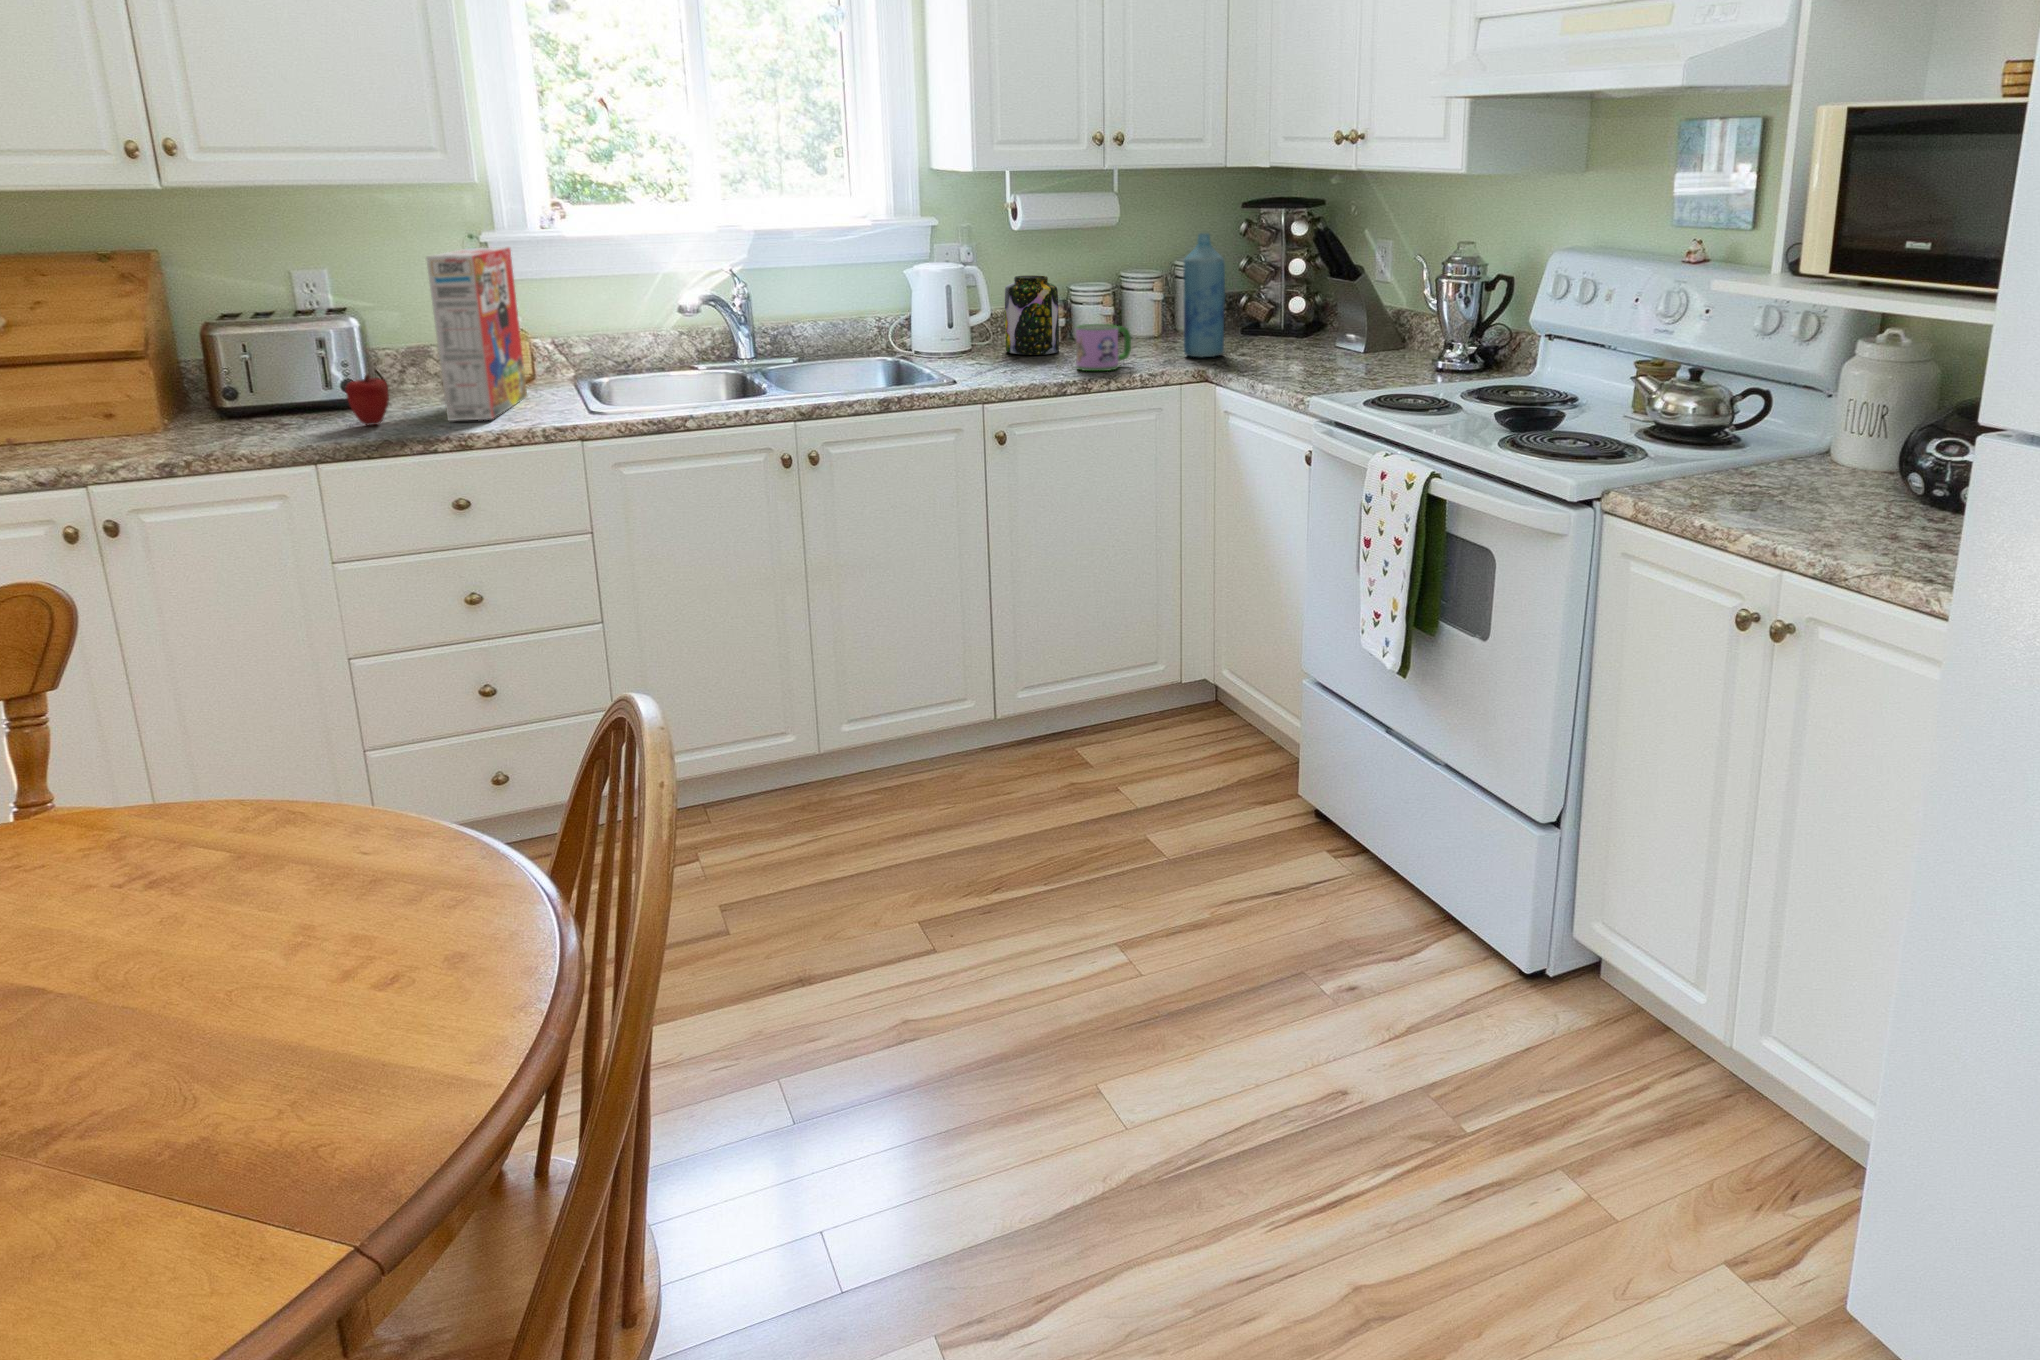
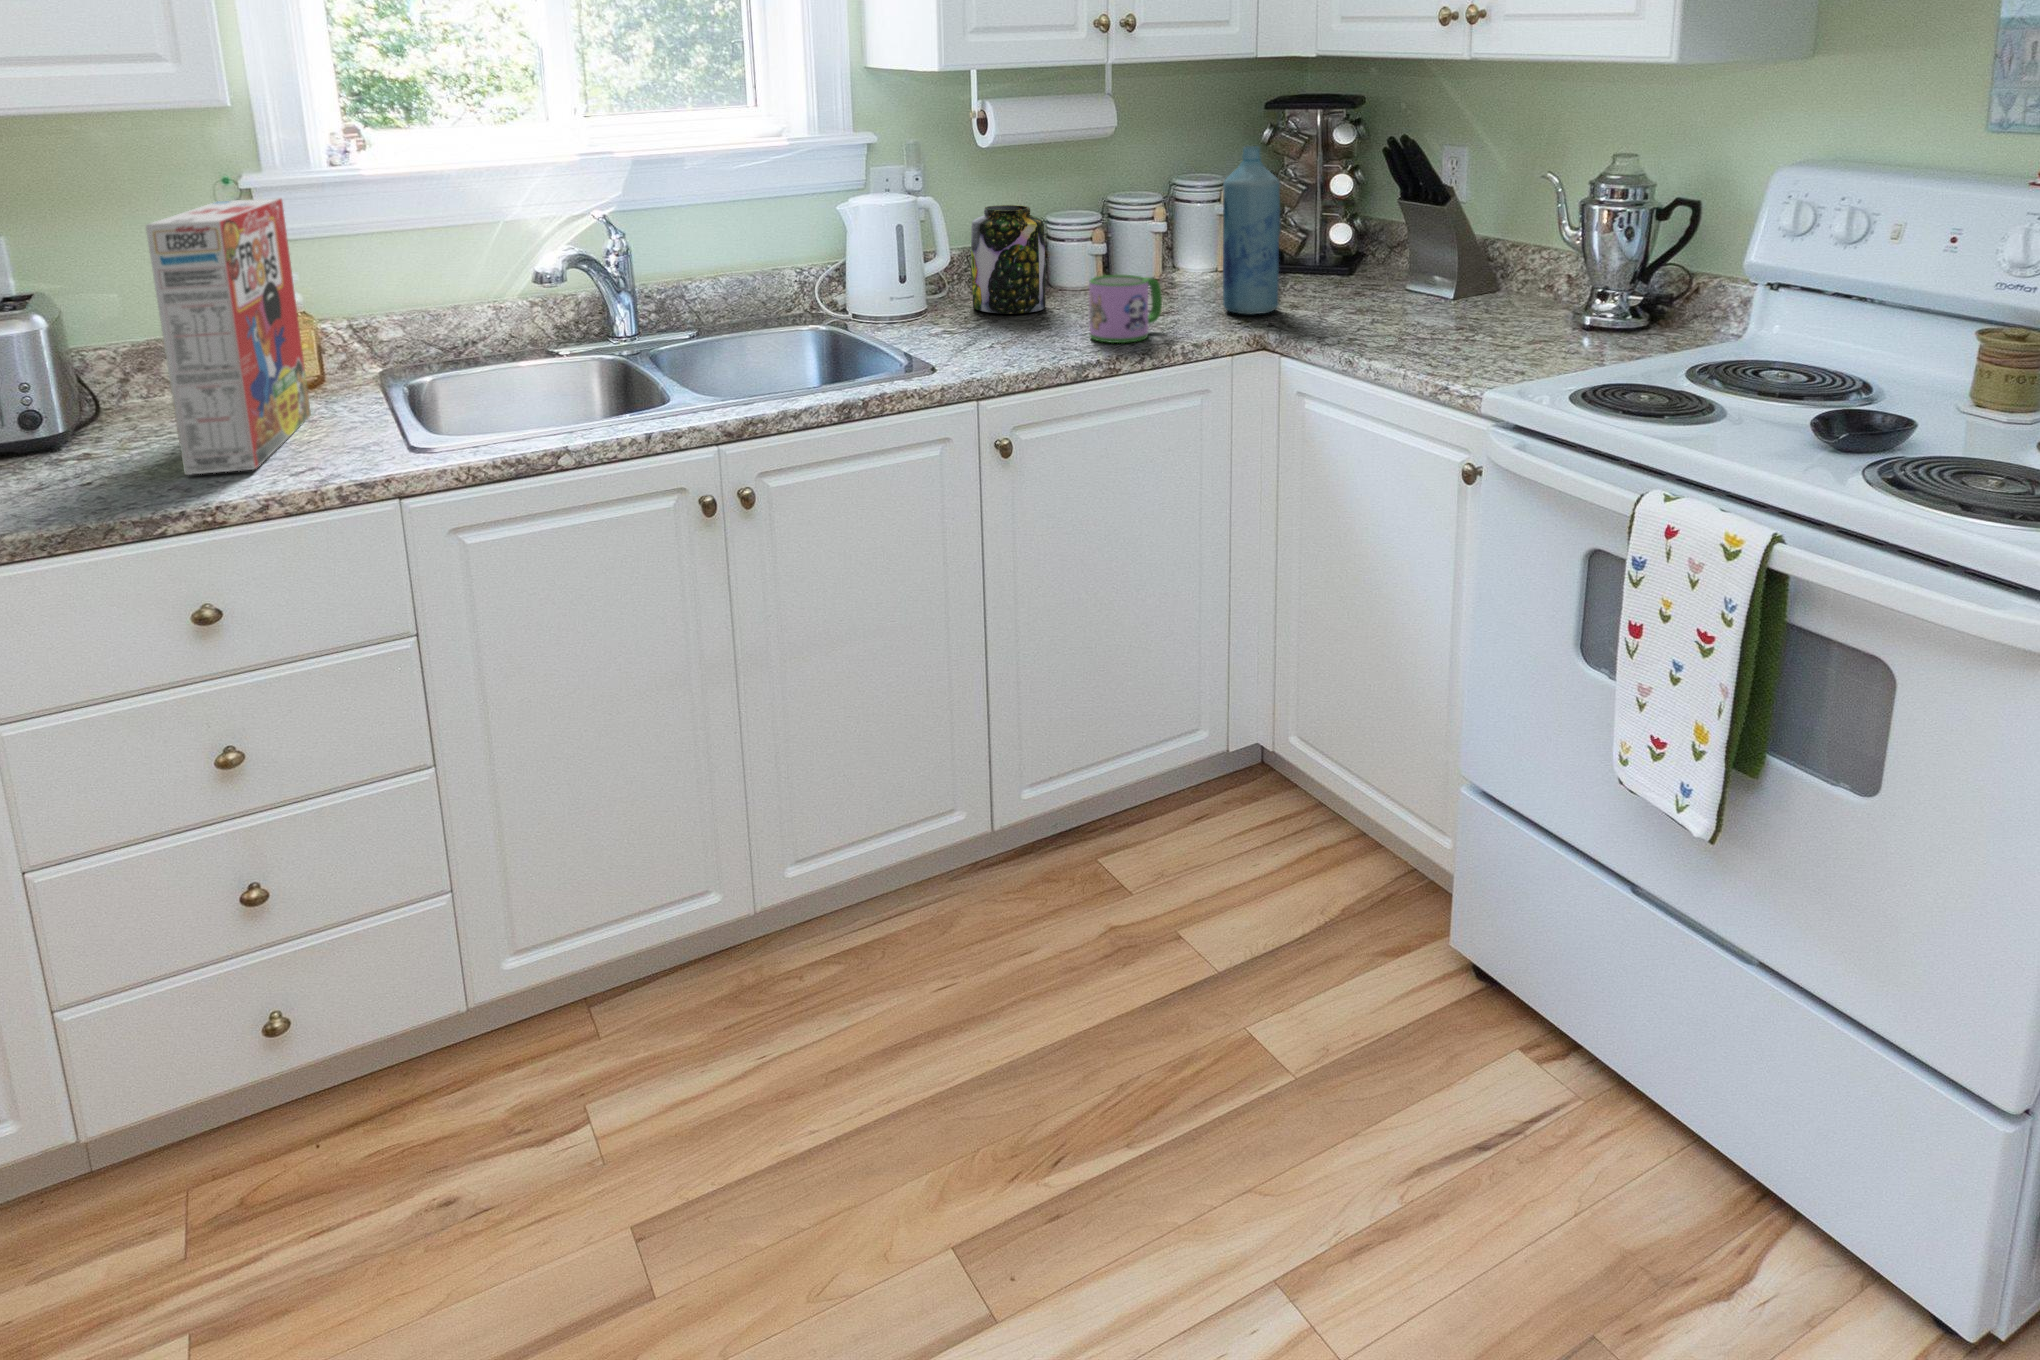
apple: present [346,375,389,425] -> none [18,411,89,490]

